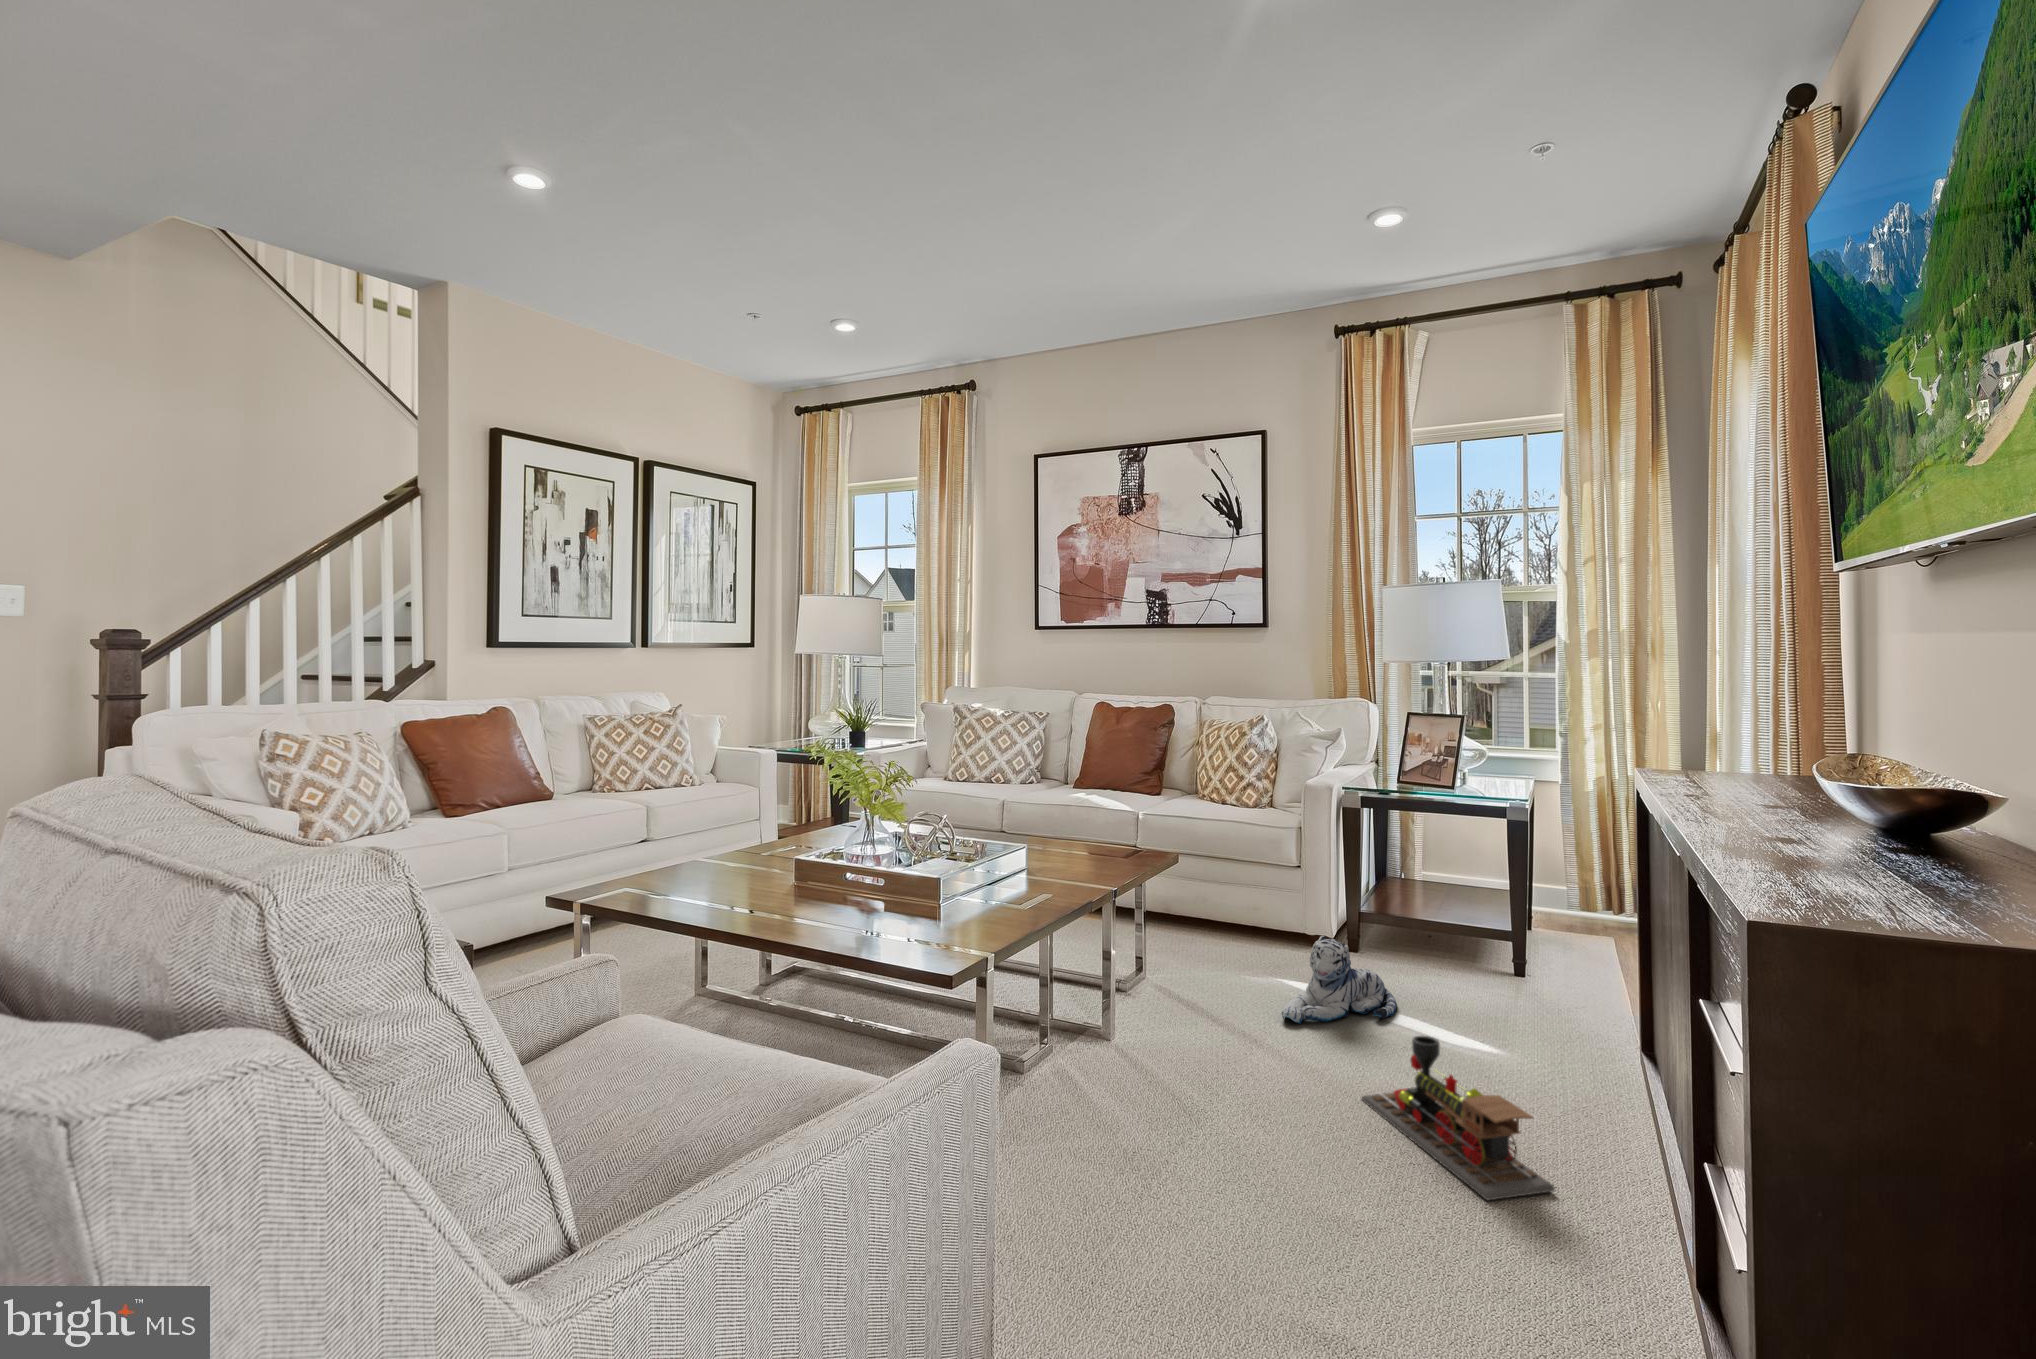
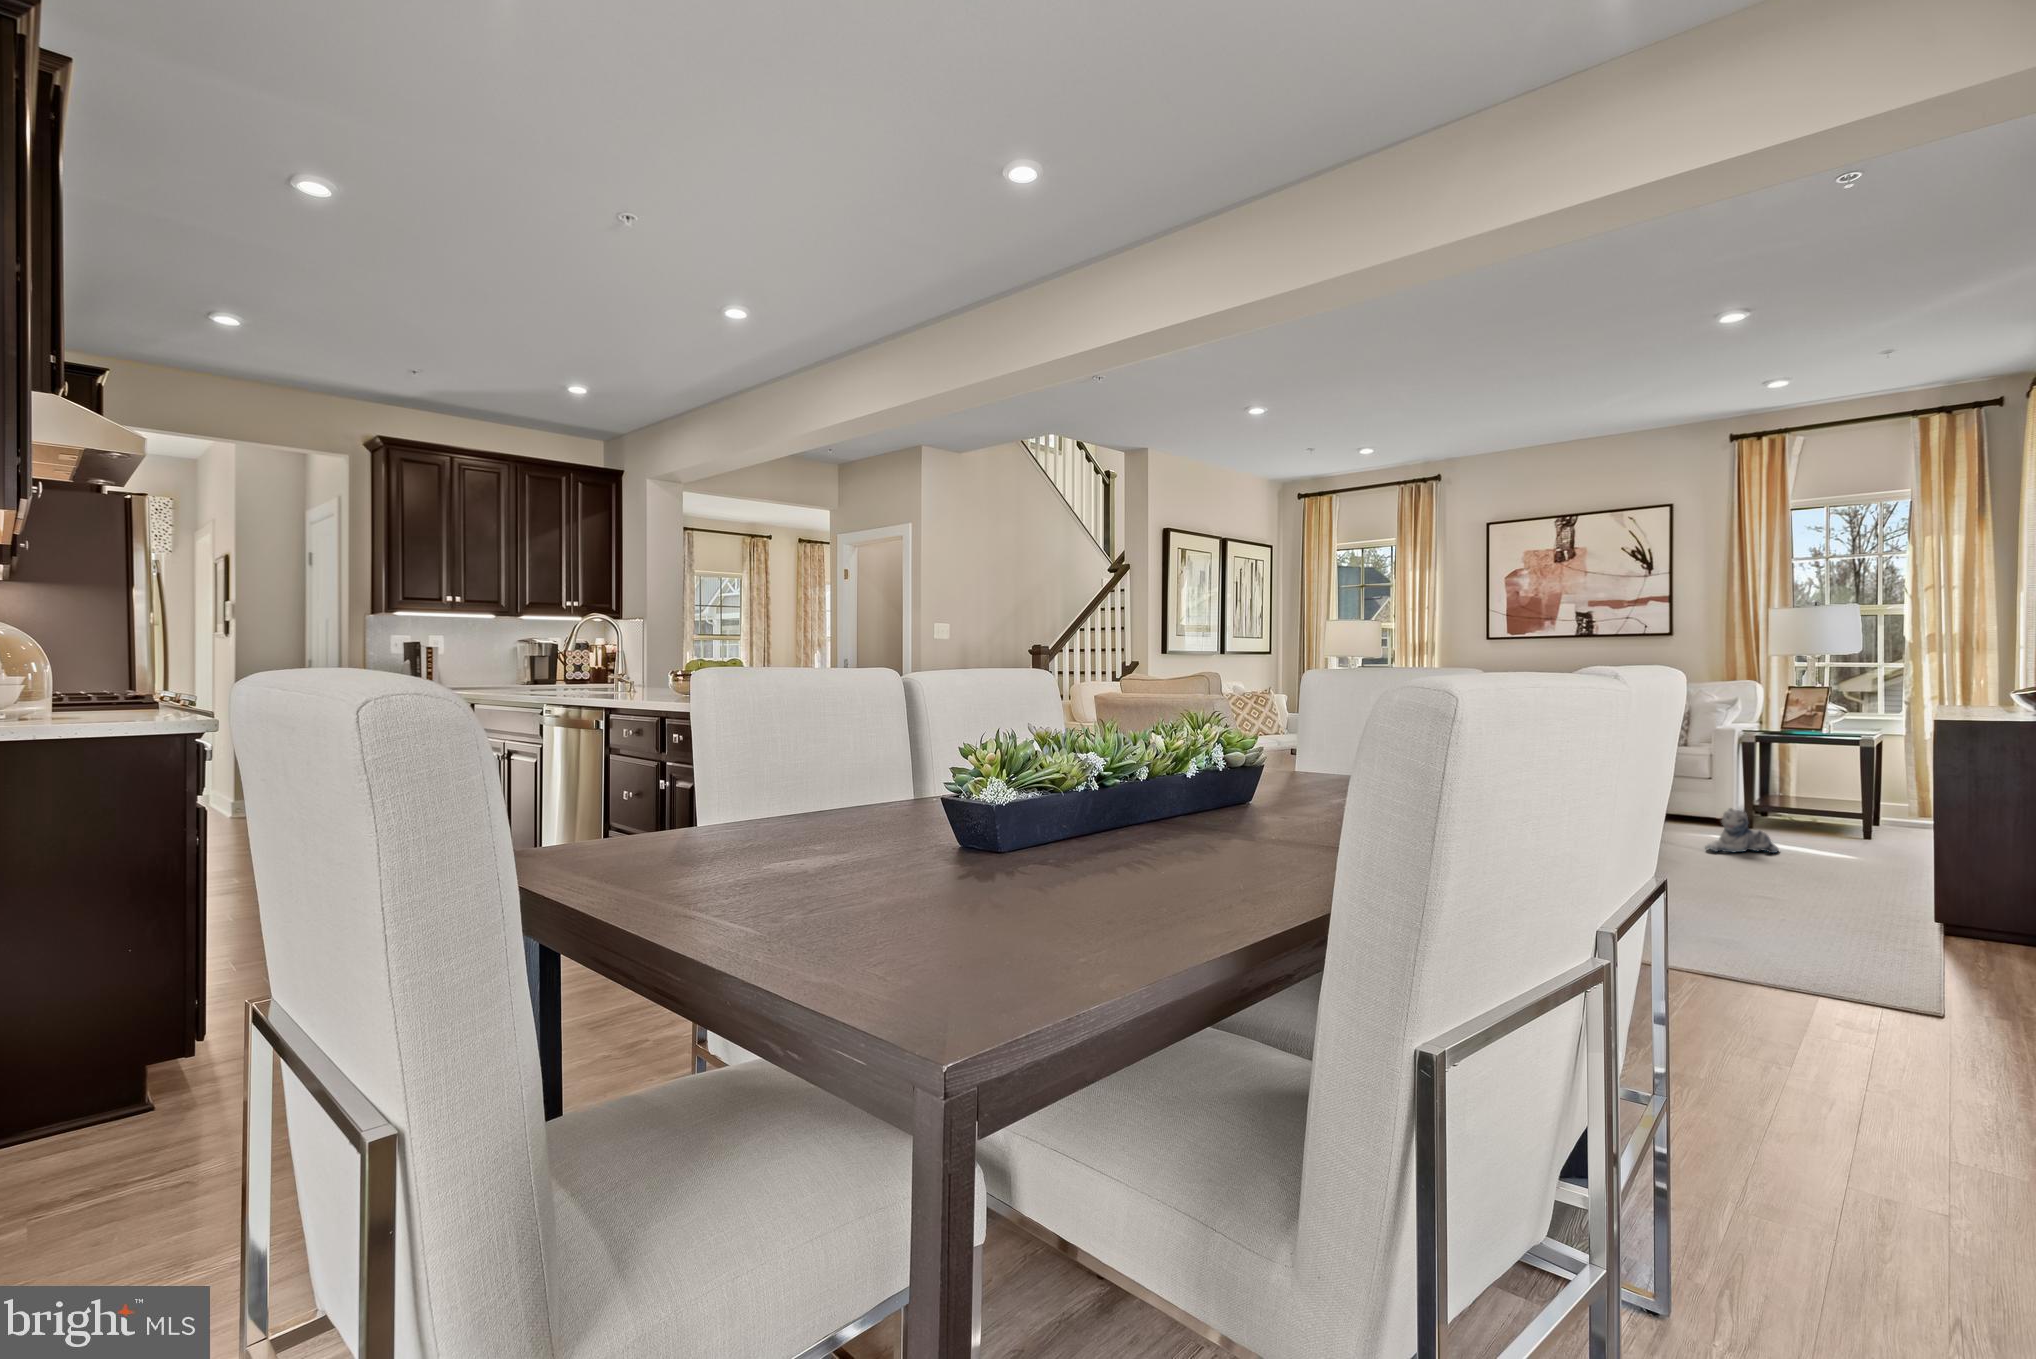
toy train: present [1362,1036,1555,1200] -> none [1759,838,1867,897]

